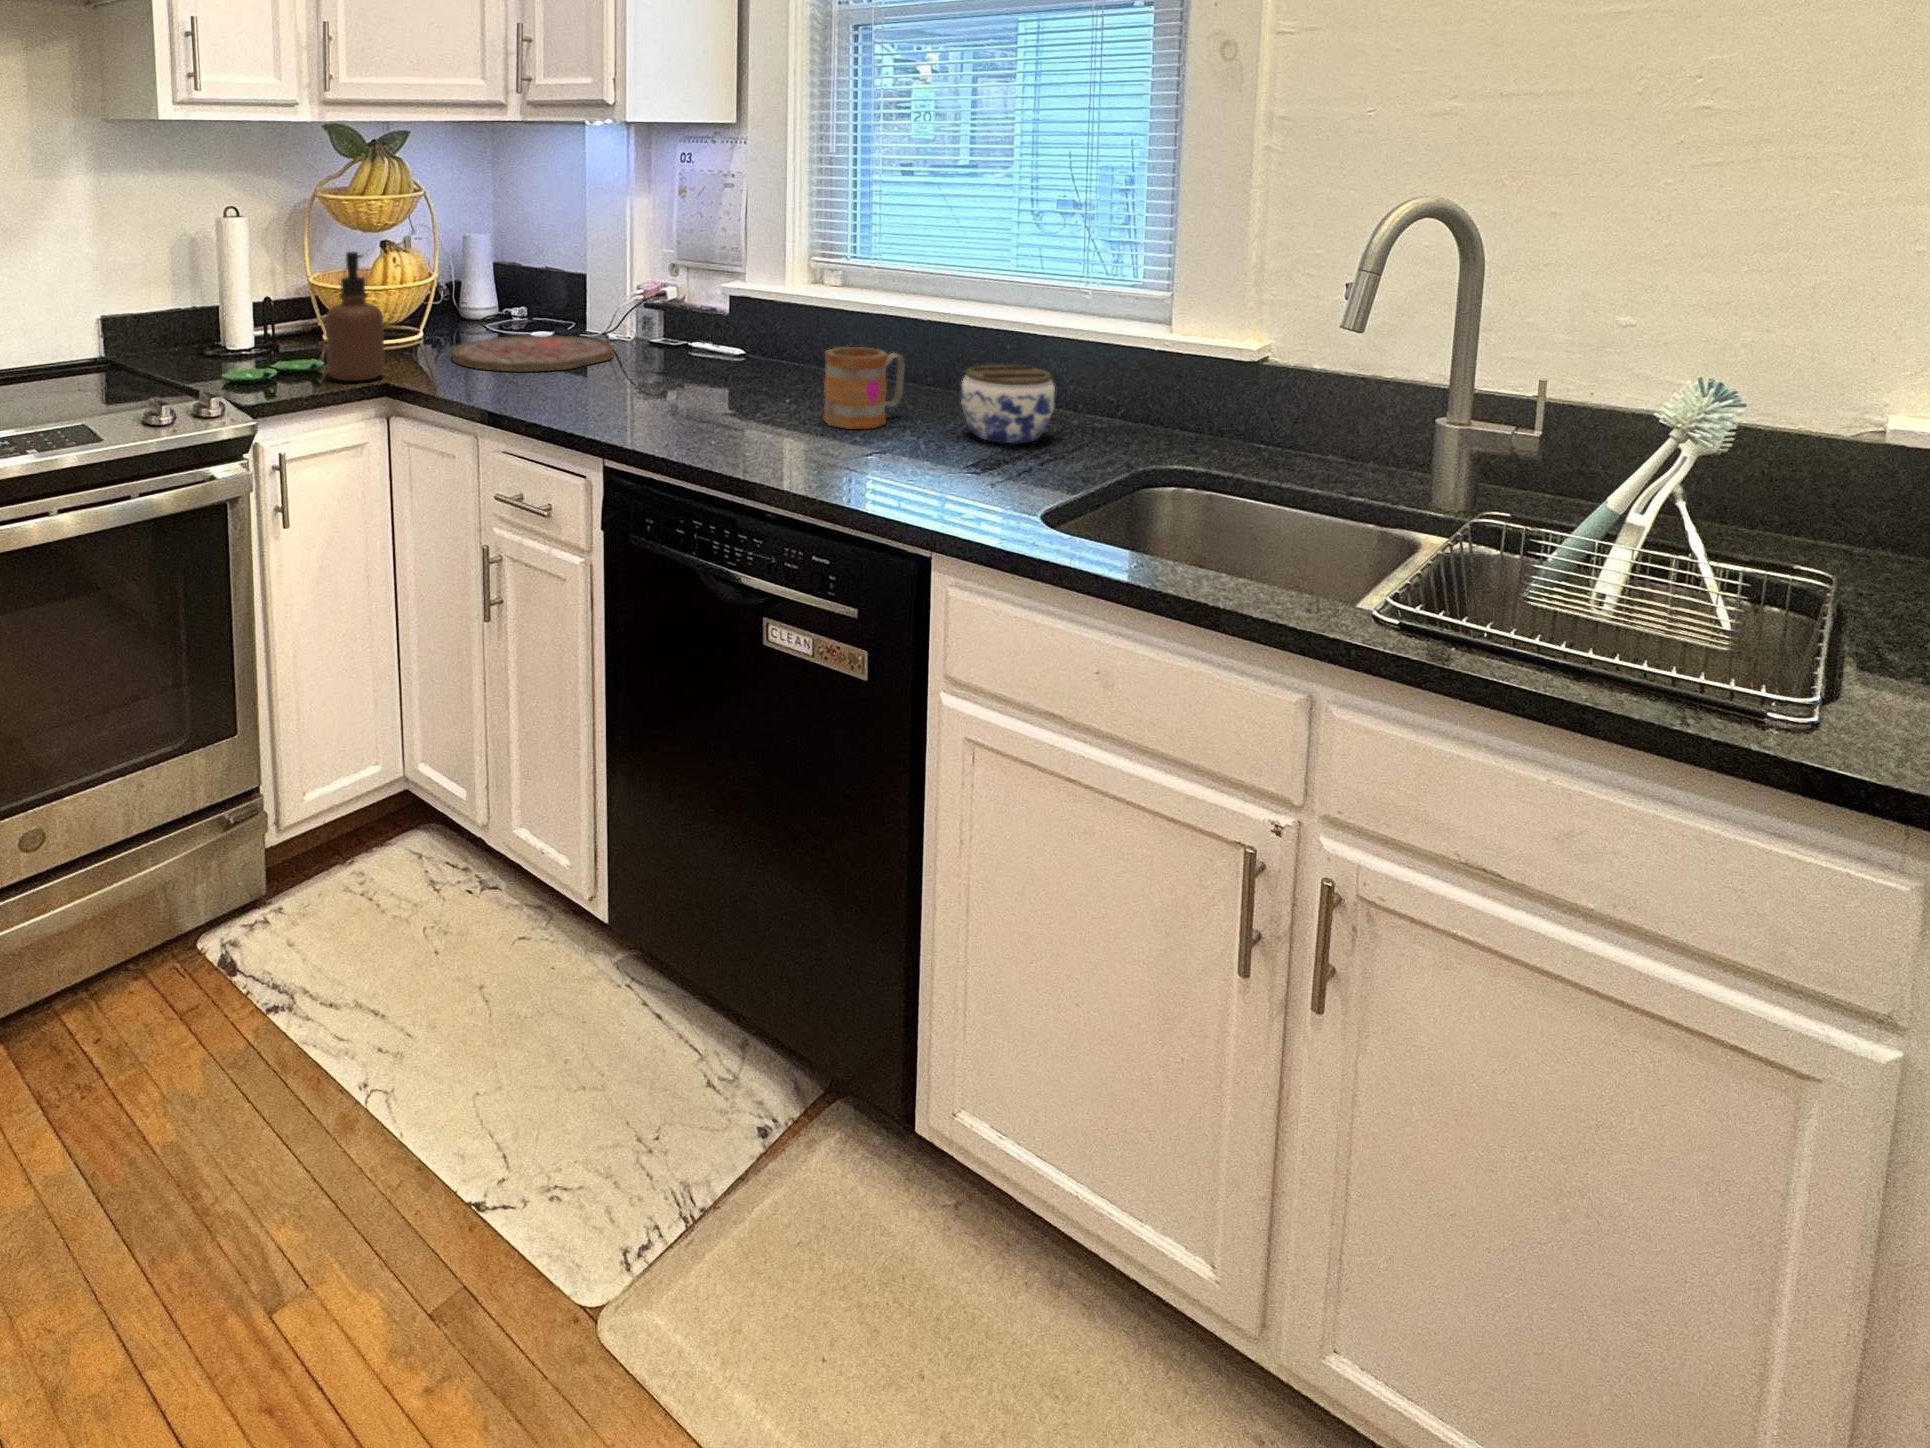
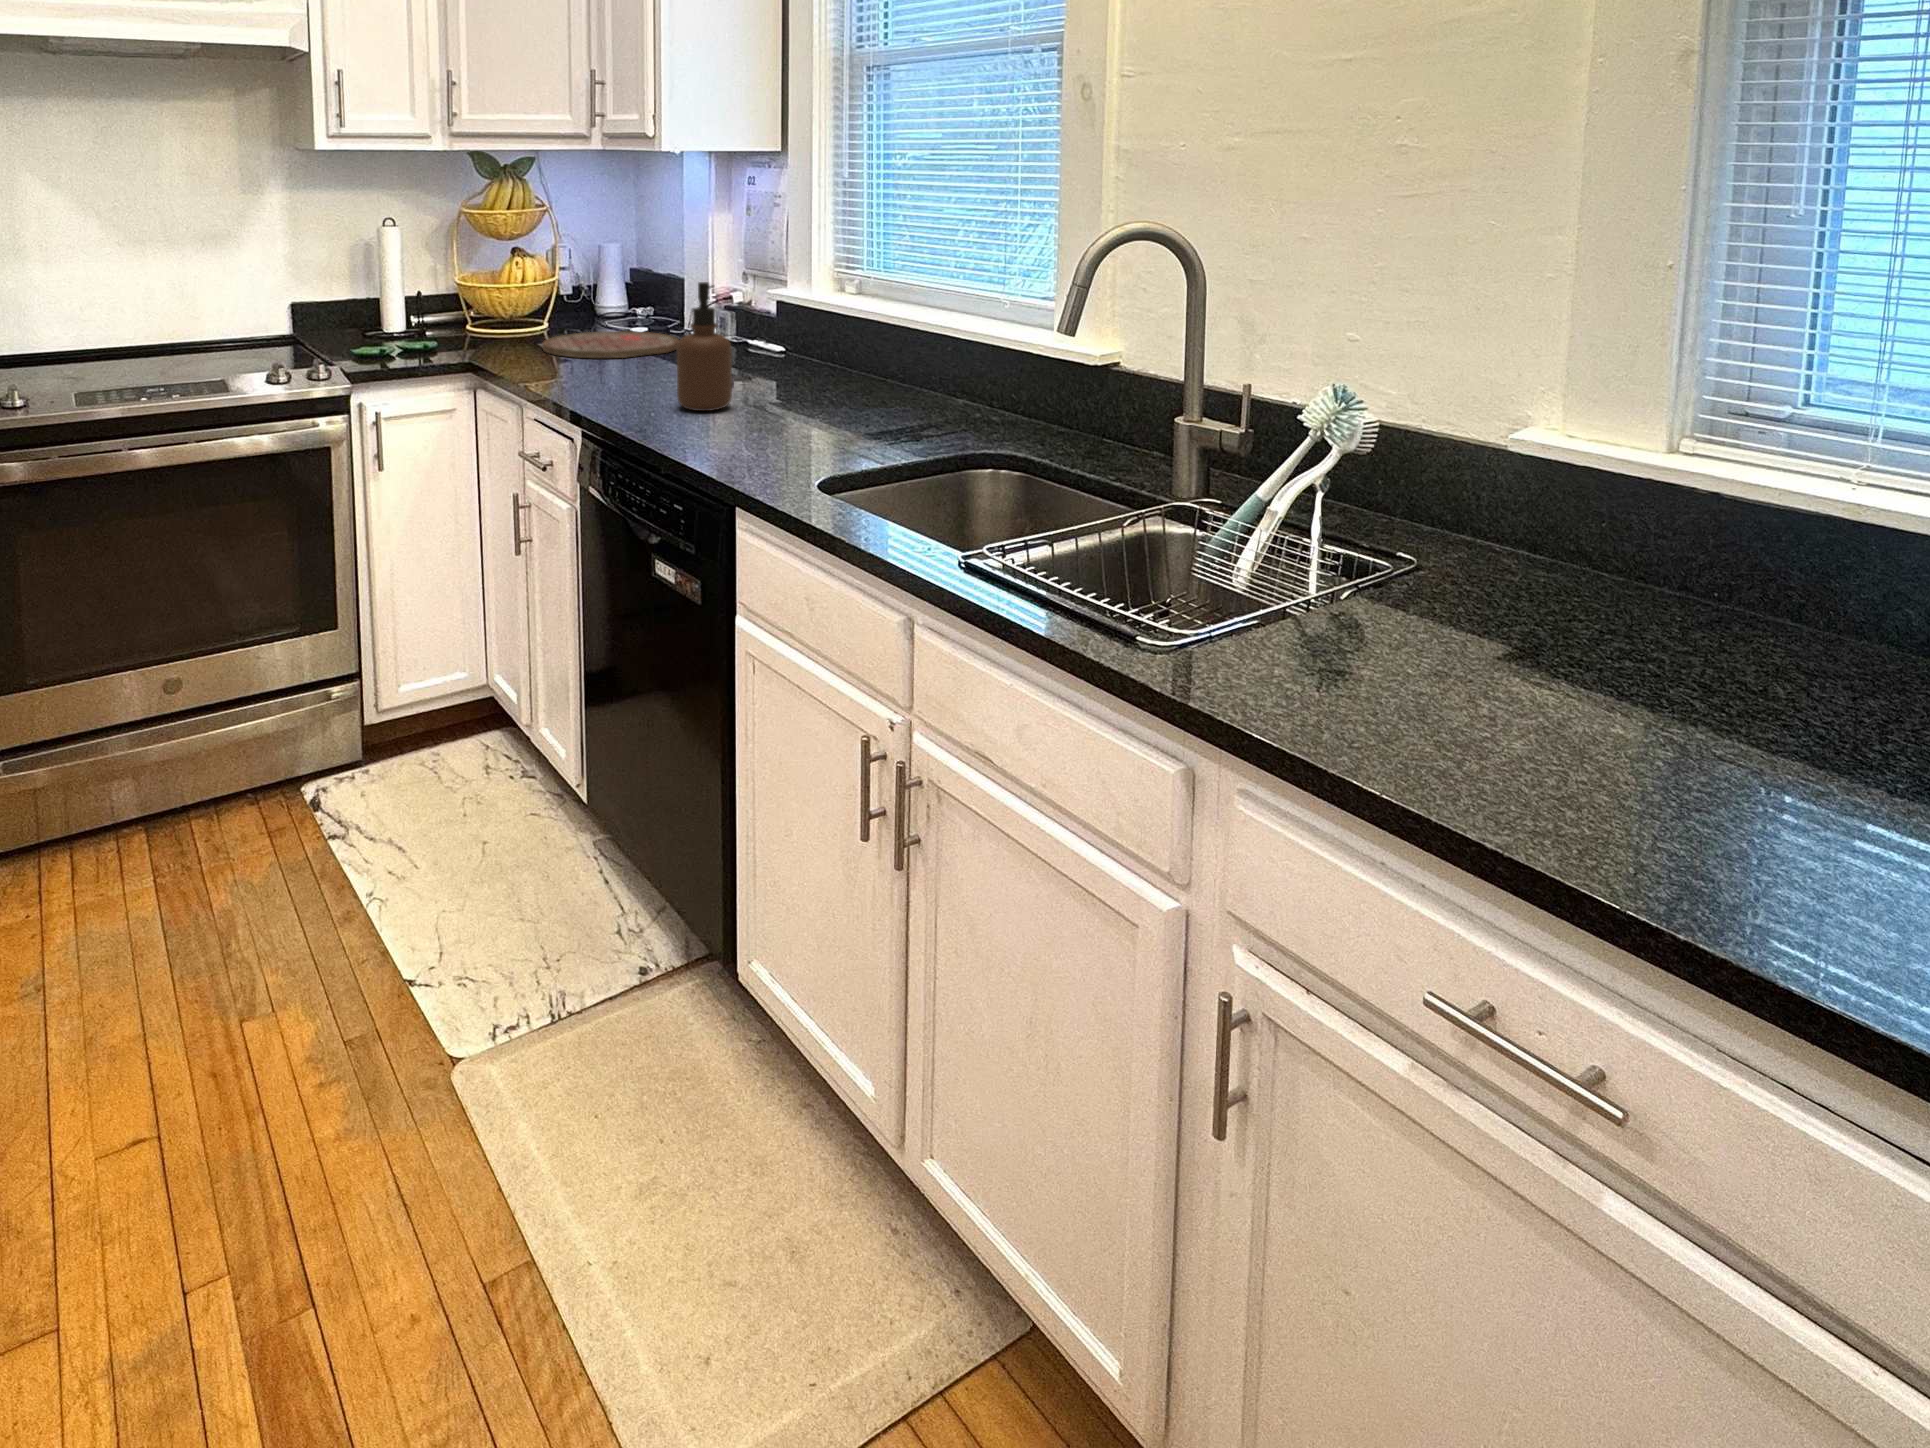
soap dispenser: present [326,252,385,381] -> present [677,282,732,411]
mug: present [823,347,905,429] -> none [769,343,844,411]
jar: present [961,365,1055,443] -> none [866,361,945,428]

